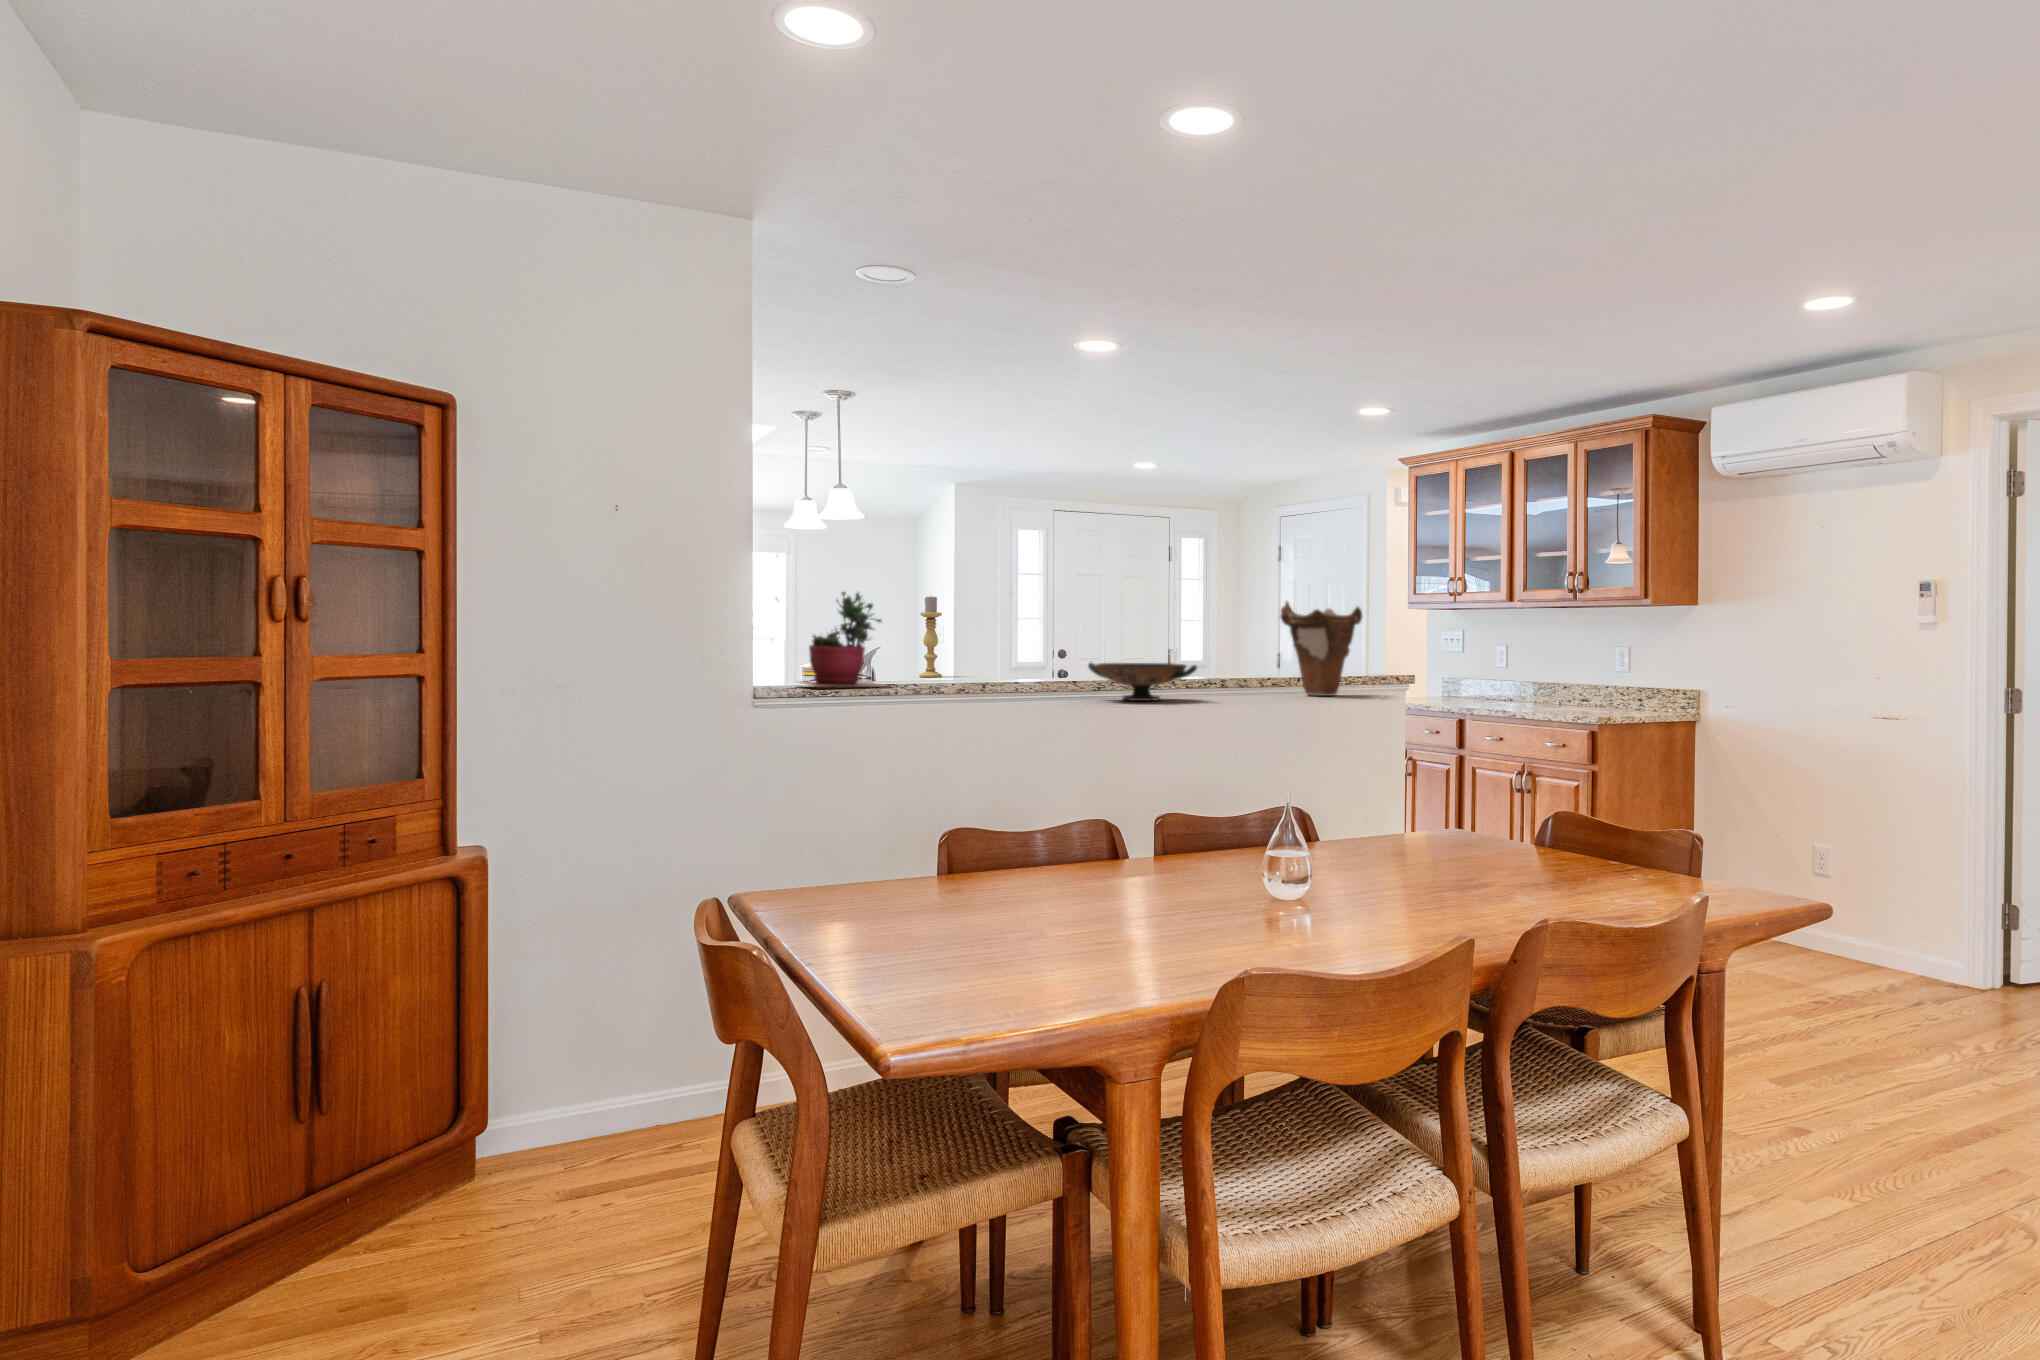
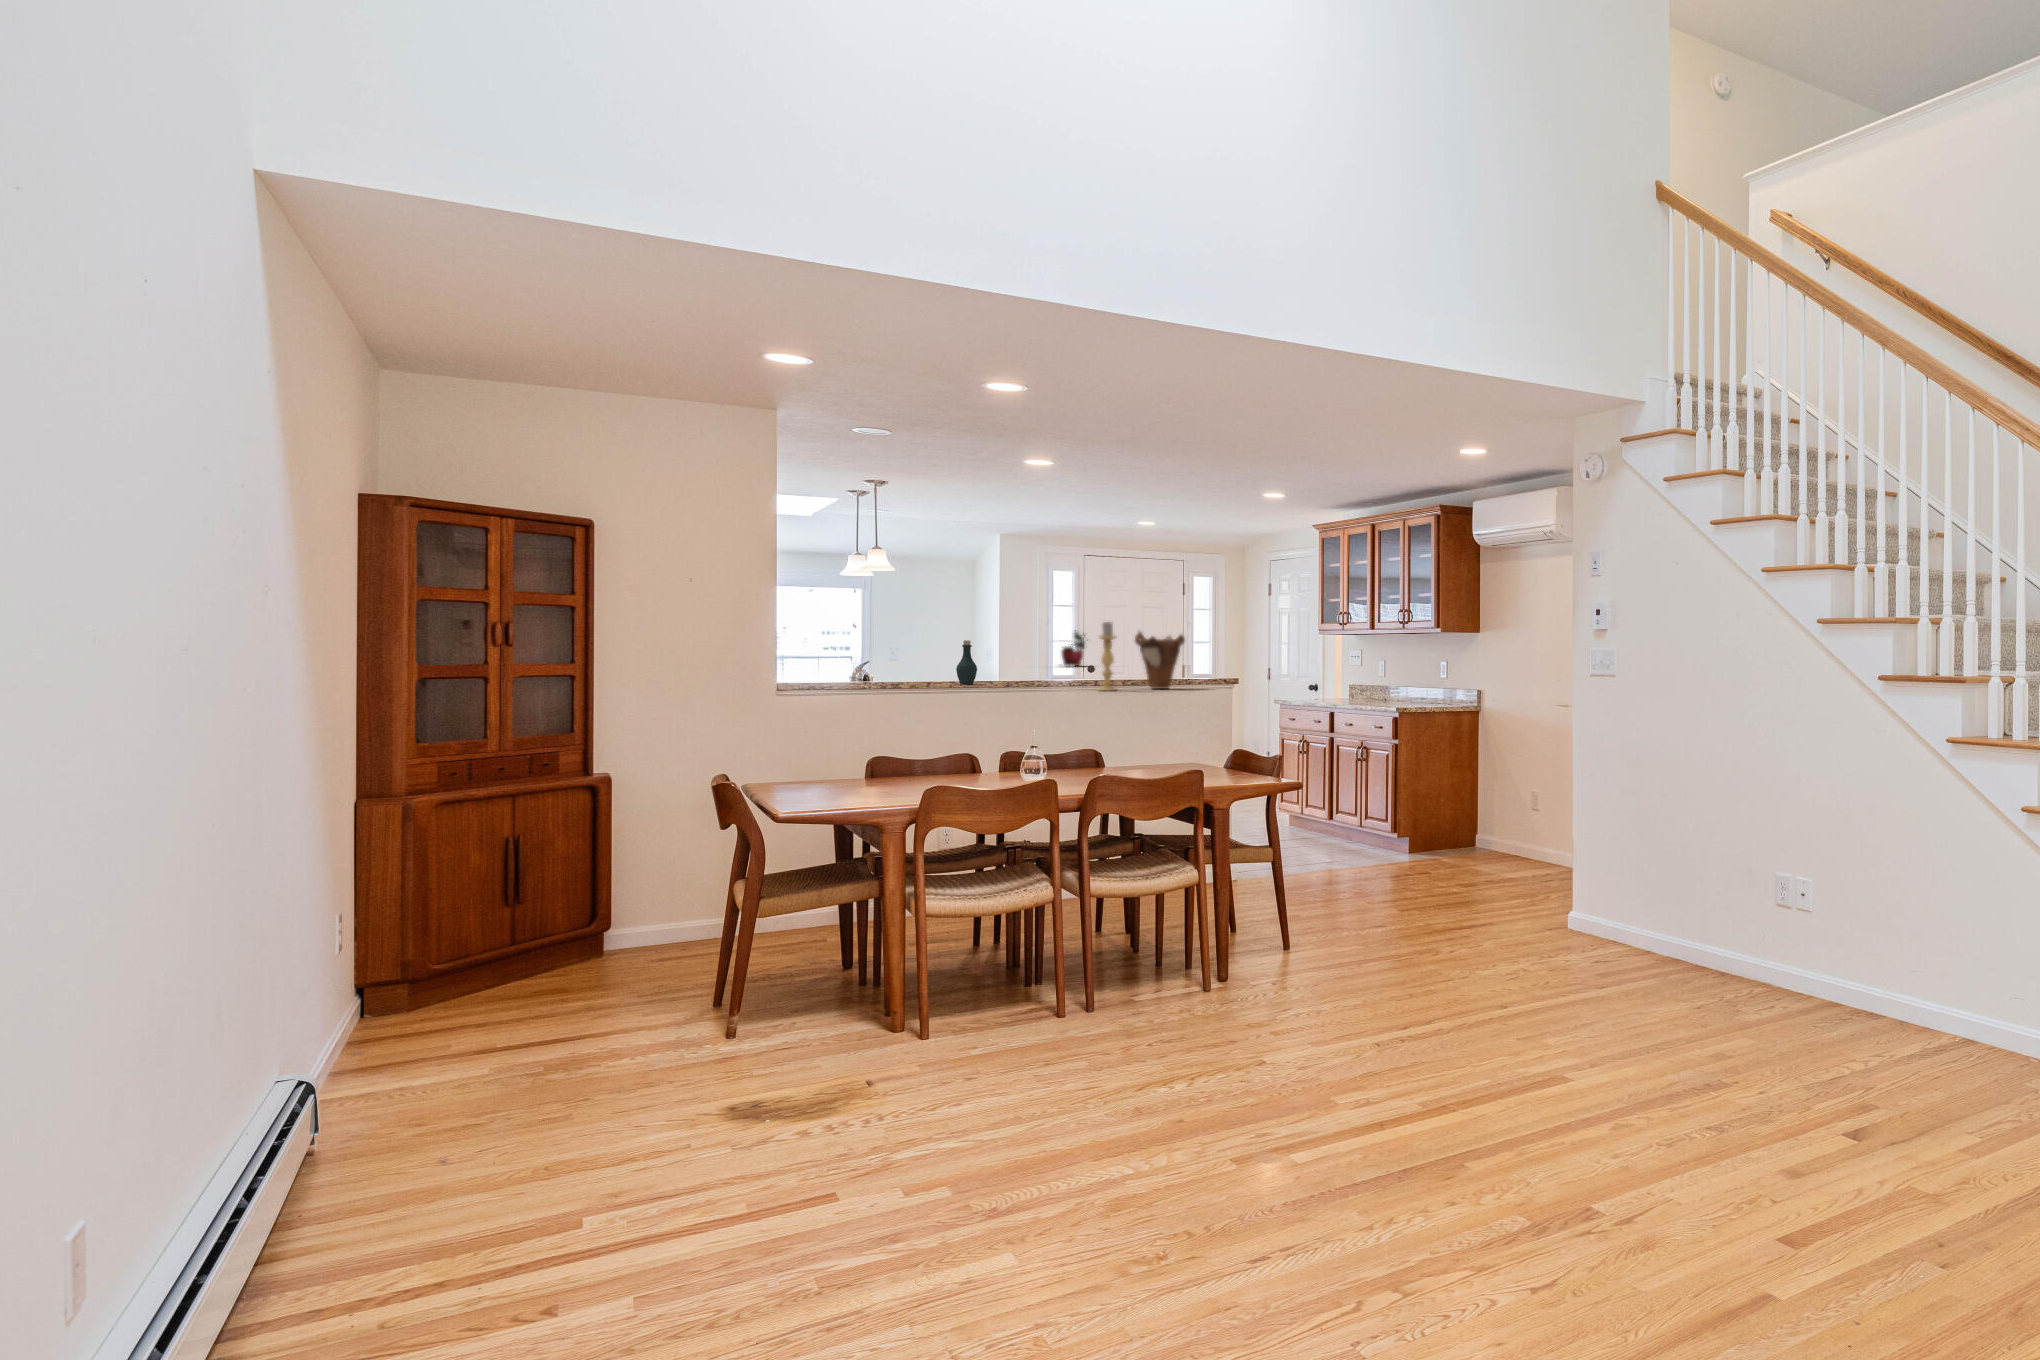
succulent plant: present [800,592,884,687] -> present [1062,630,1088,667]
candle holder: present [919,597,942,677] -> present [1099,622,1116,691]
bottle: none [971,618,1000,684] -> present [956,640,977,684]
decorative bowl: present [1088,663,1197,701] -> none [1005,669,1070,692]

